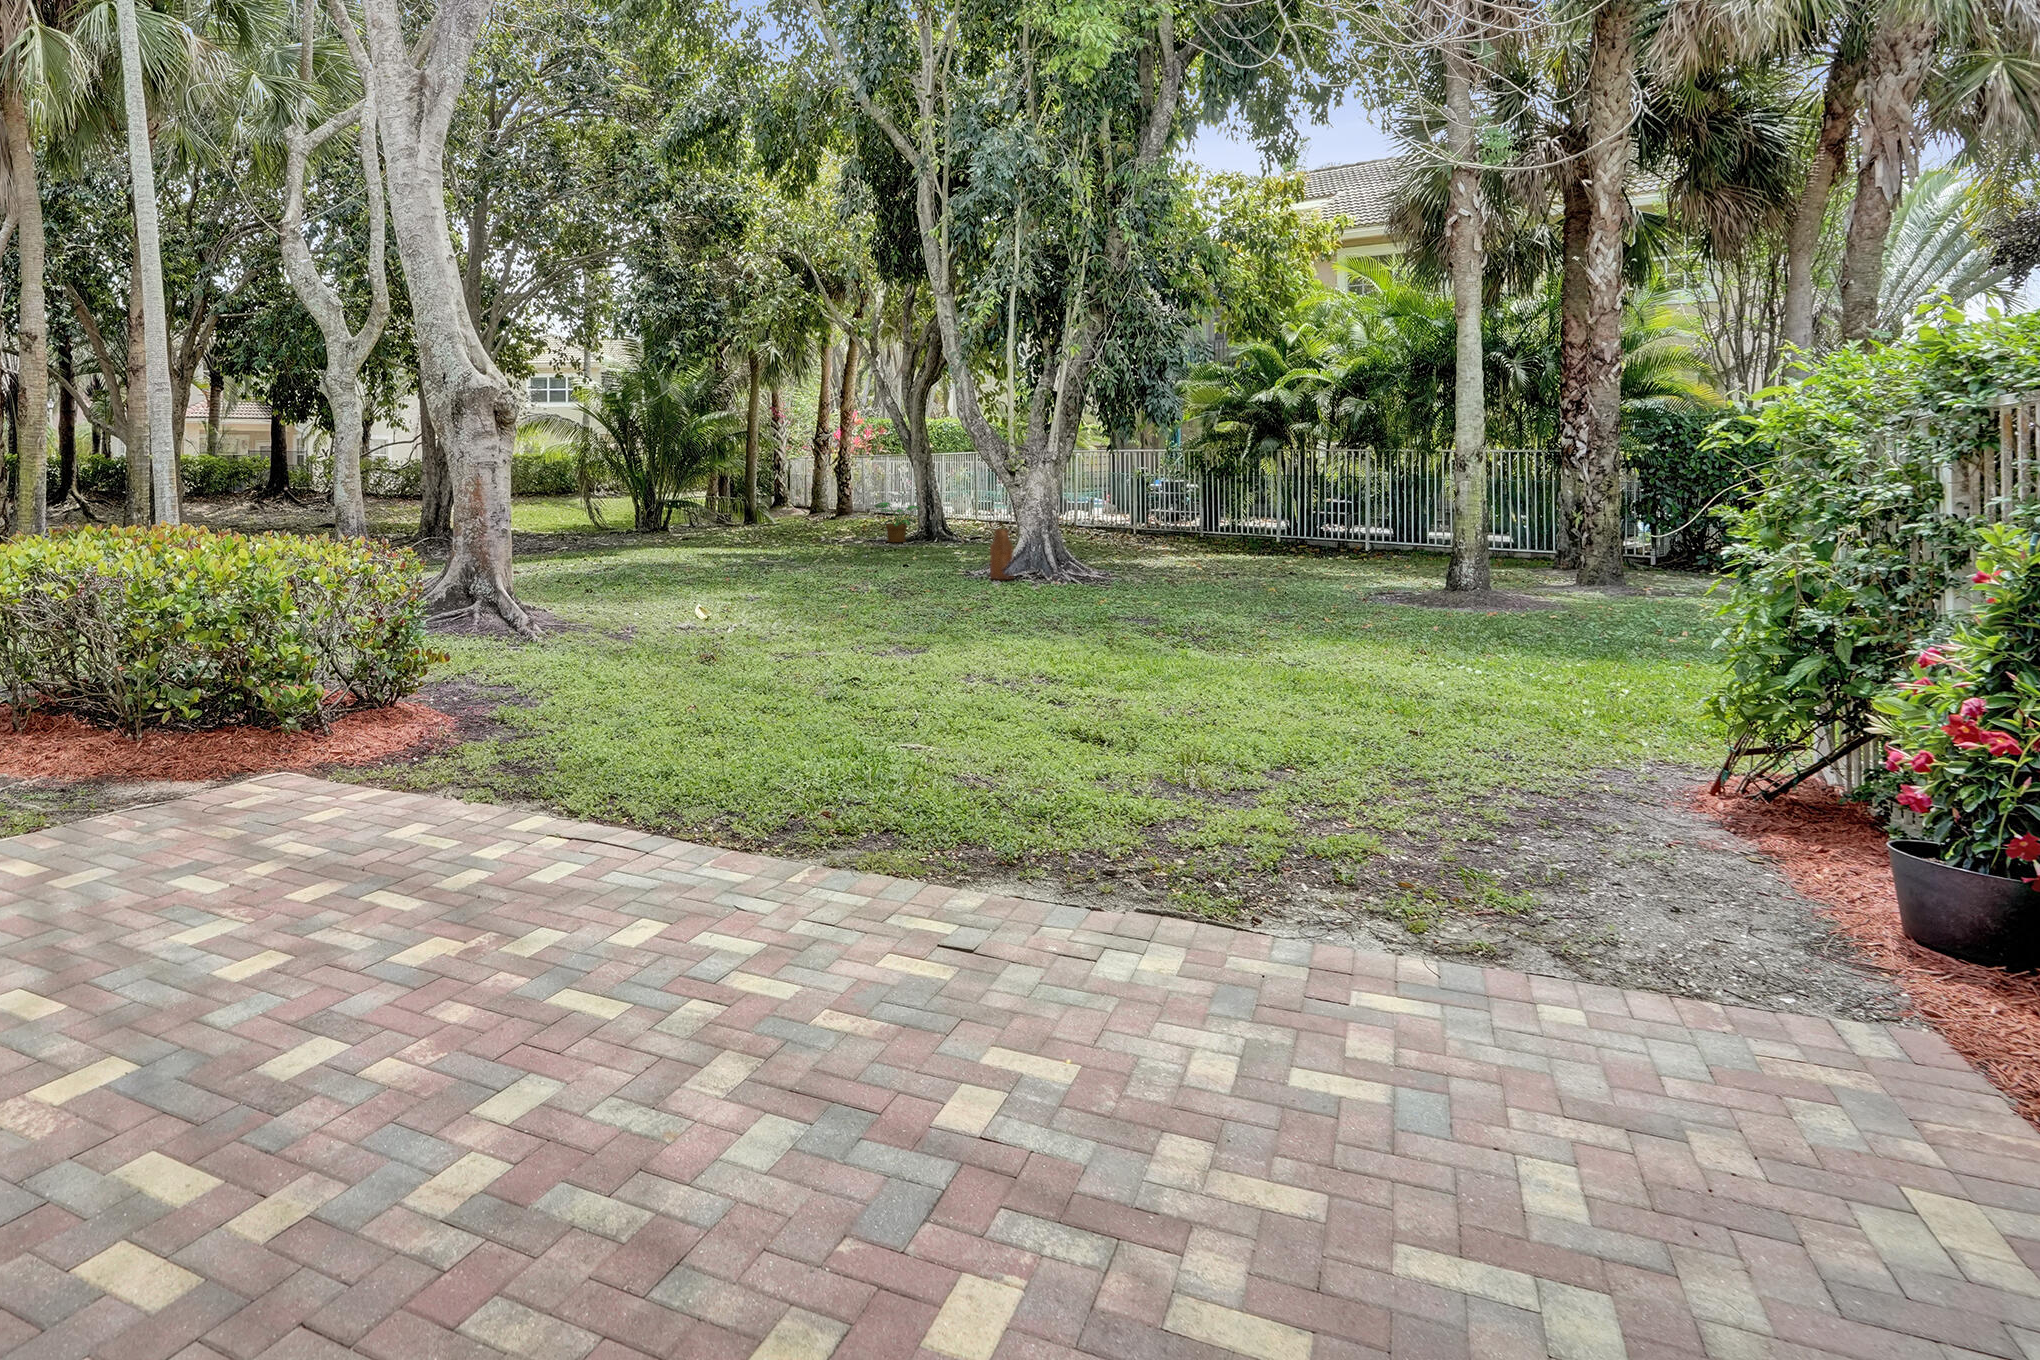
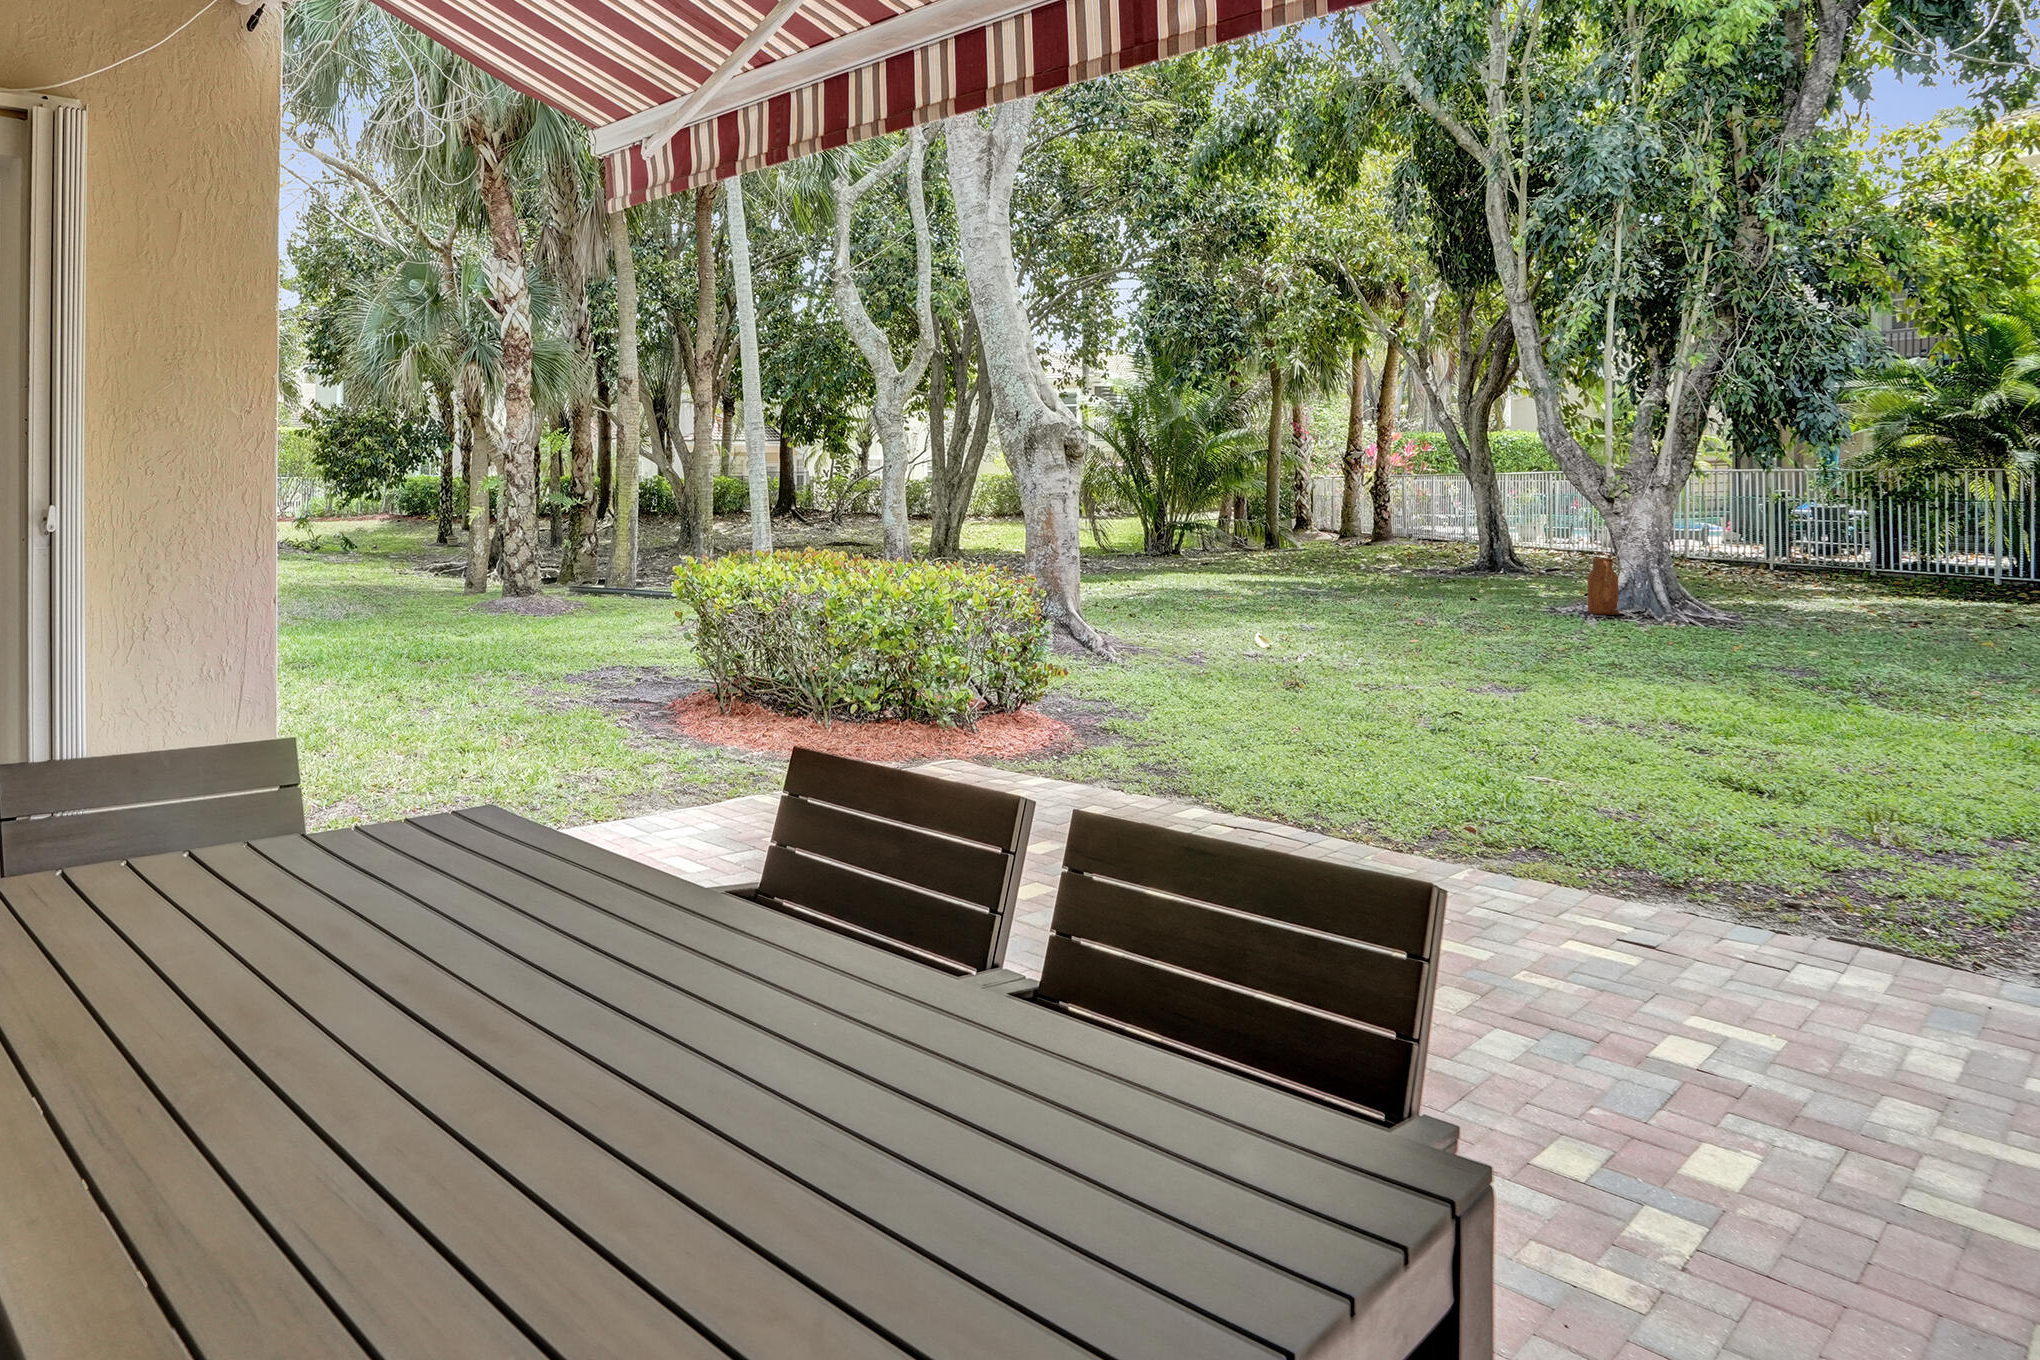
potted plant: present [875,502,920,542] -> none [1427,526,1485,570]

